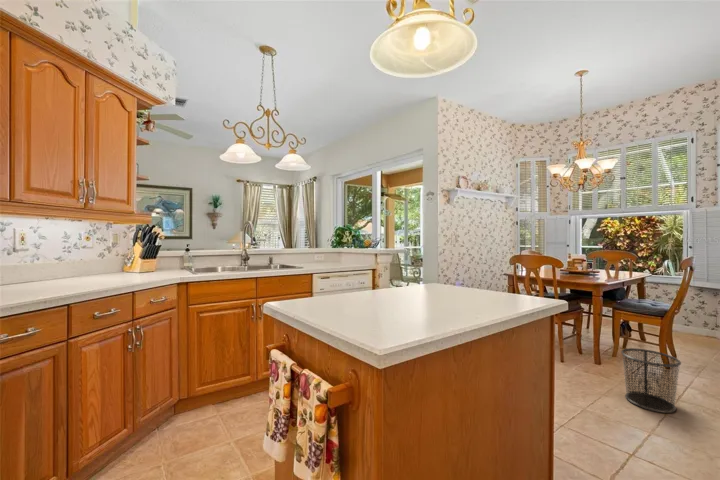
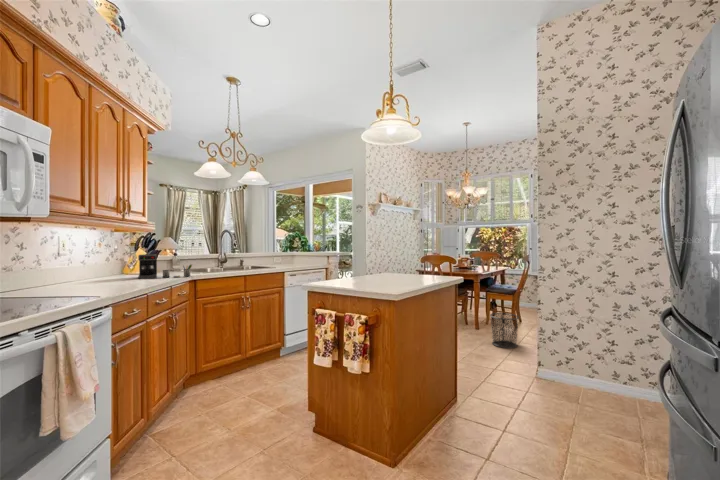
coffee maker: none [111,250,179,280] -> present [138,254,192,279]

